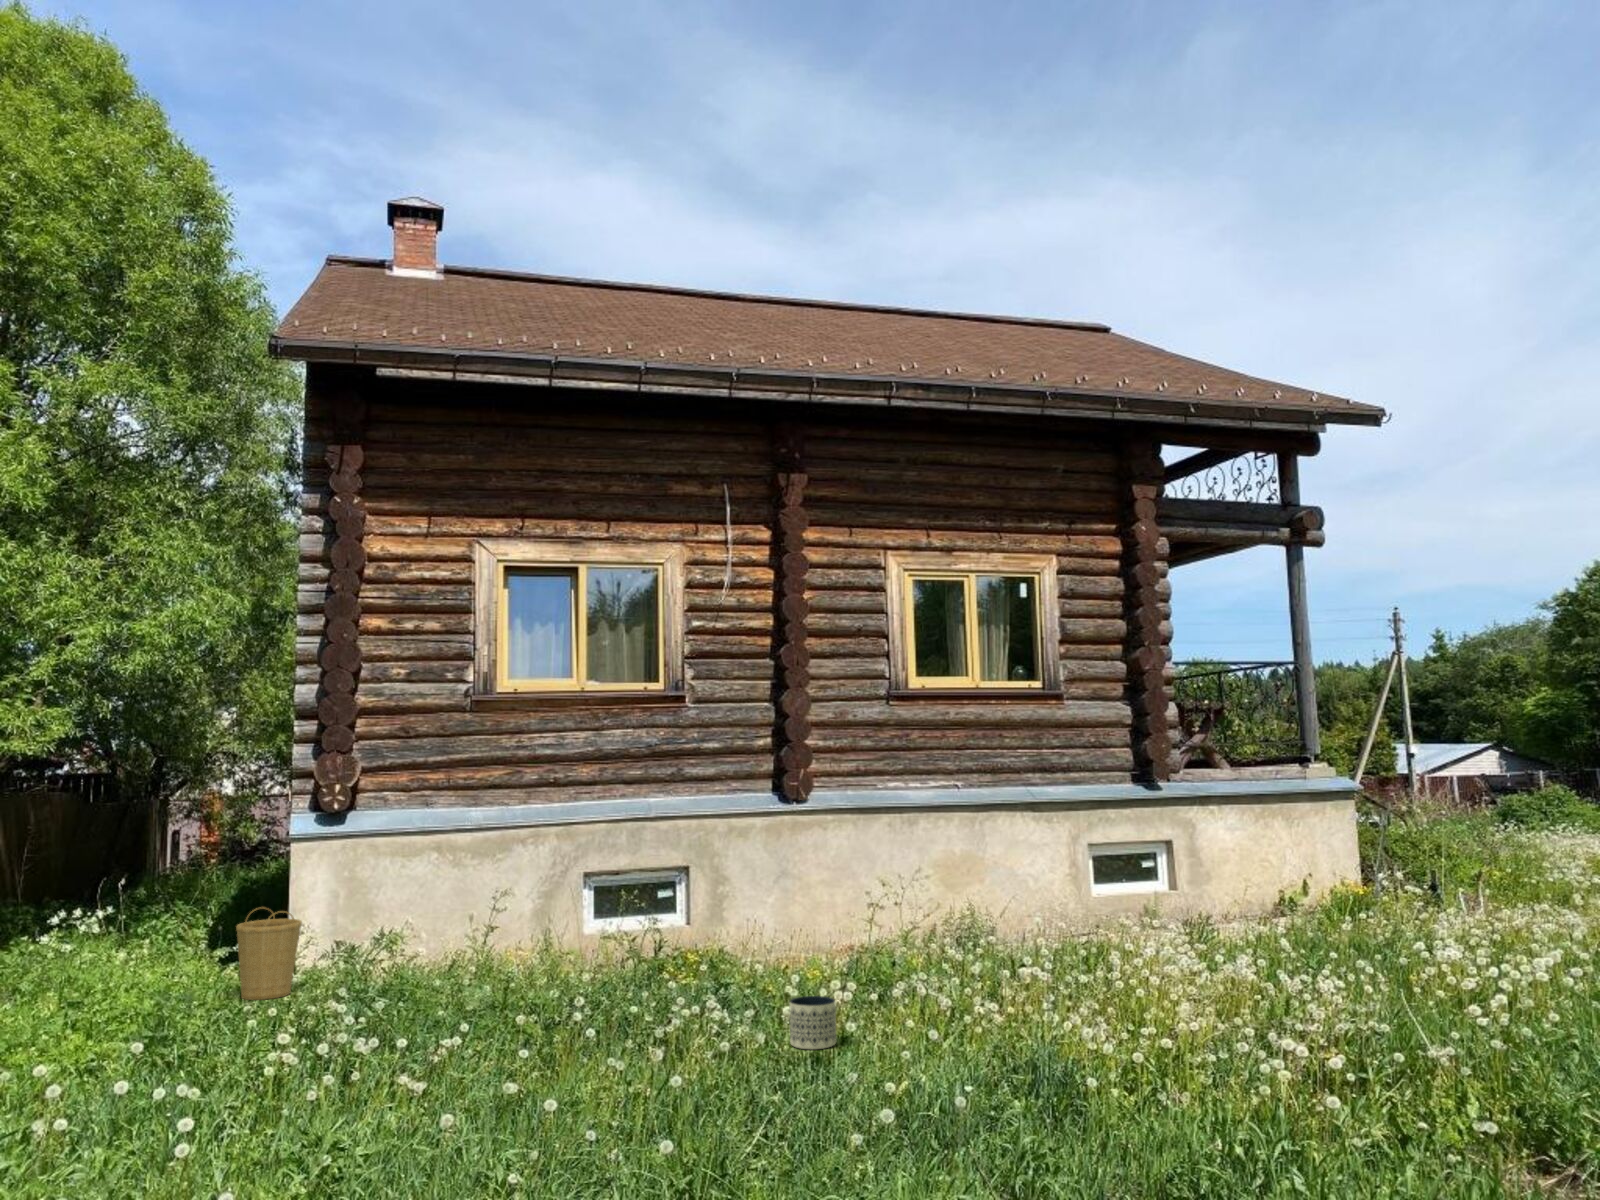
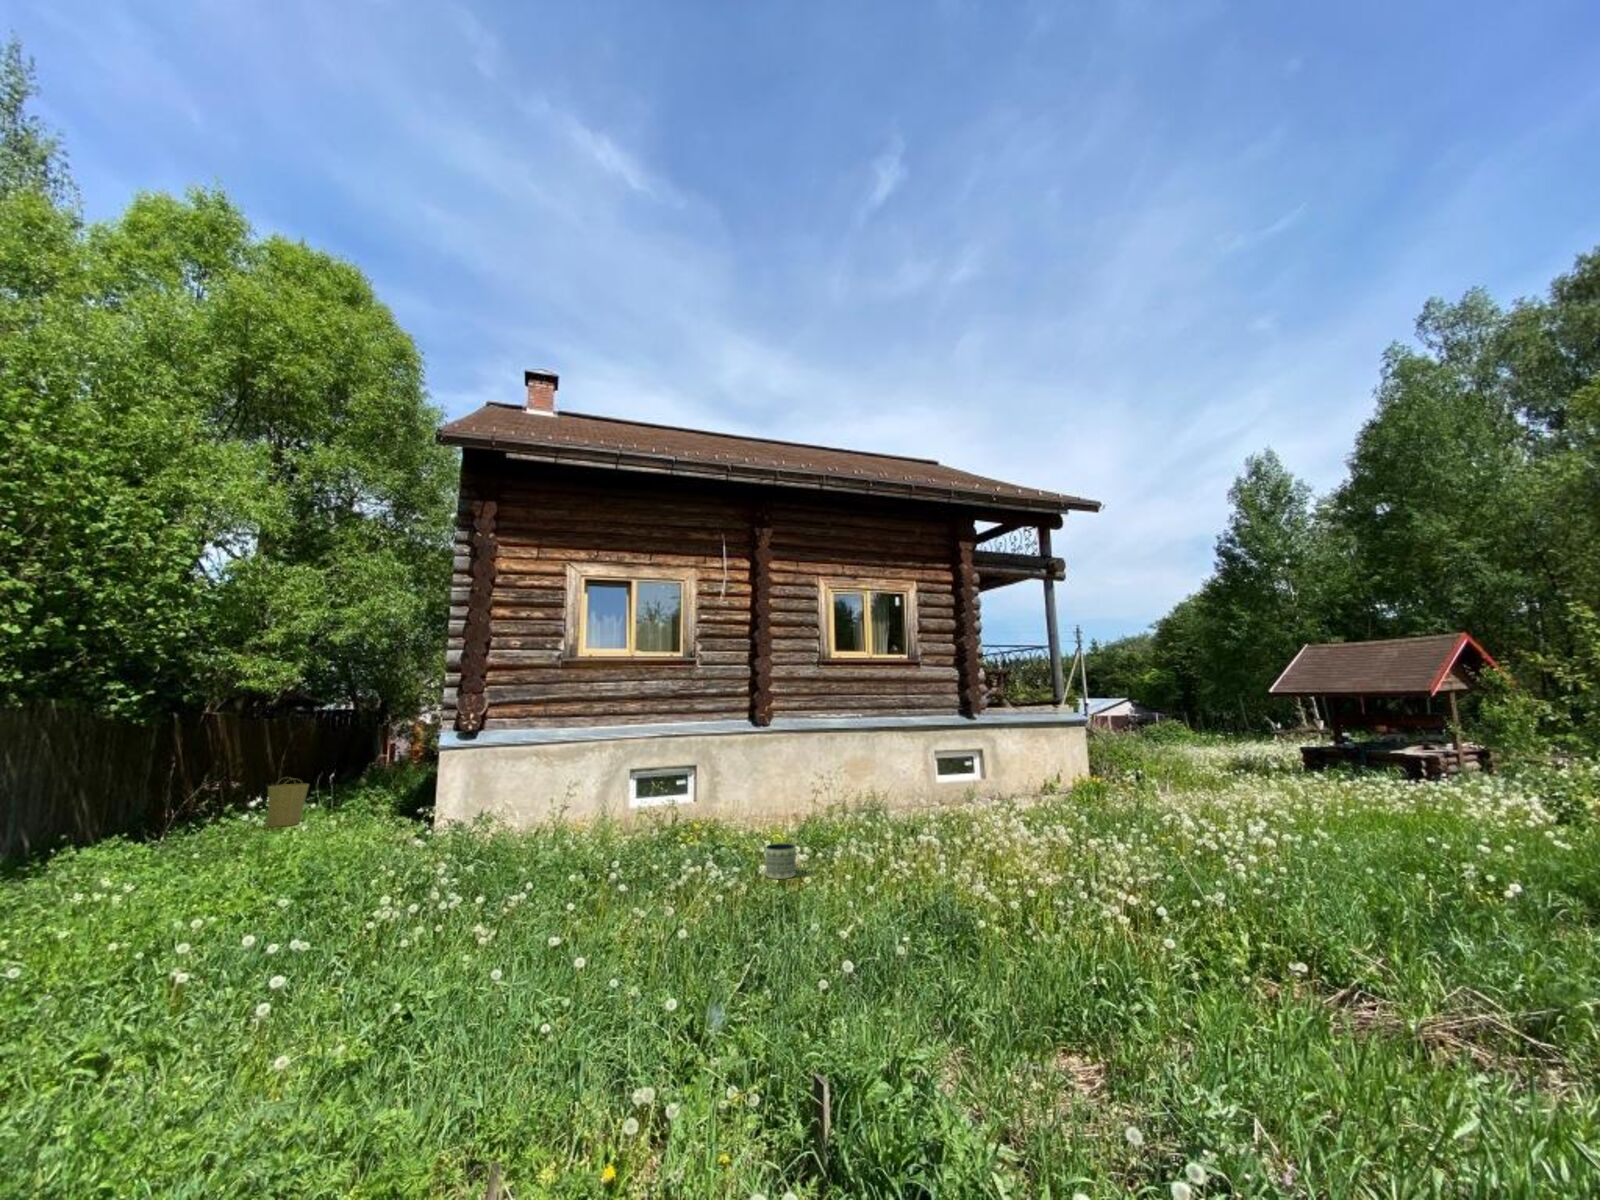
basket: present [236,908,302,1000] -> present [268,779,309,827]

